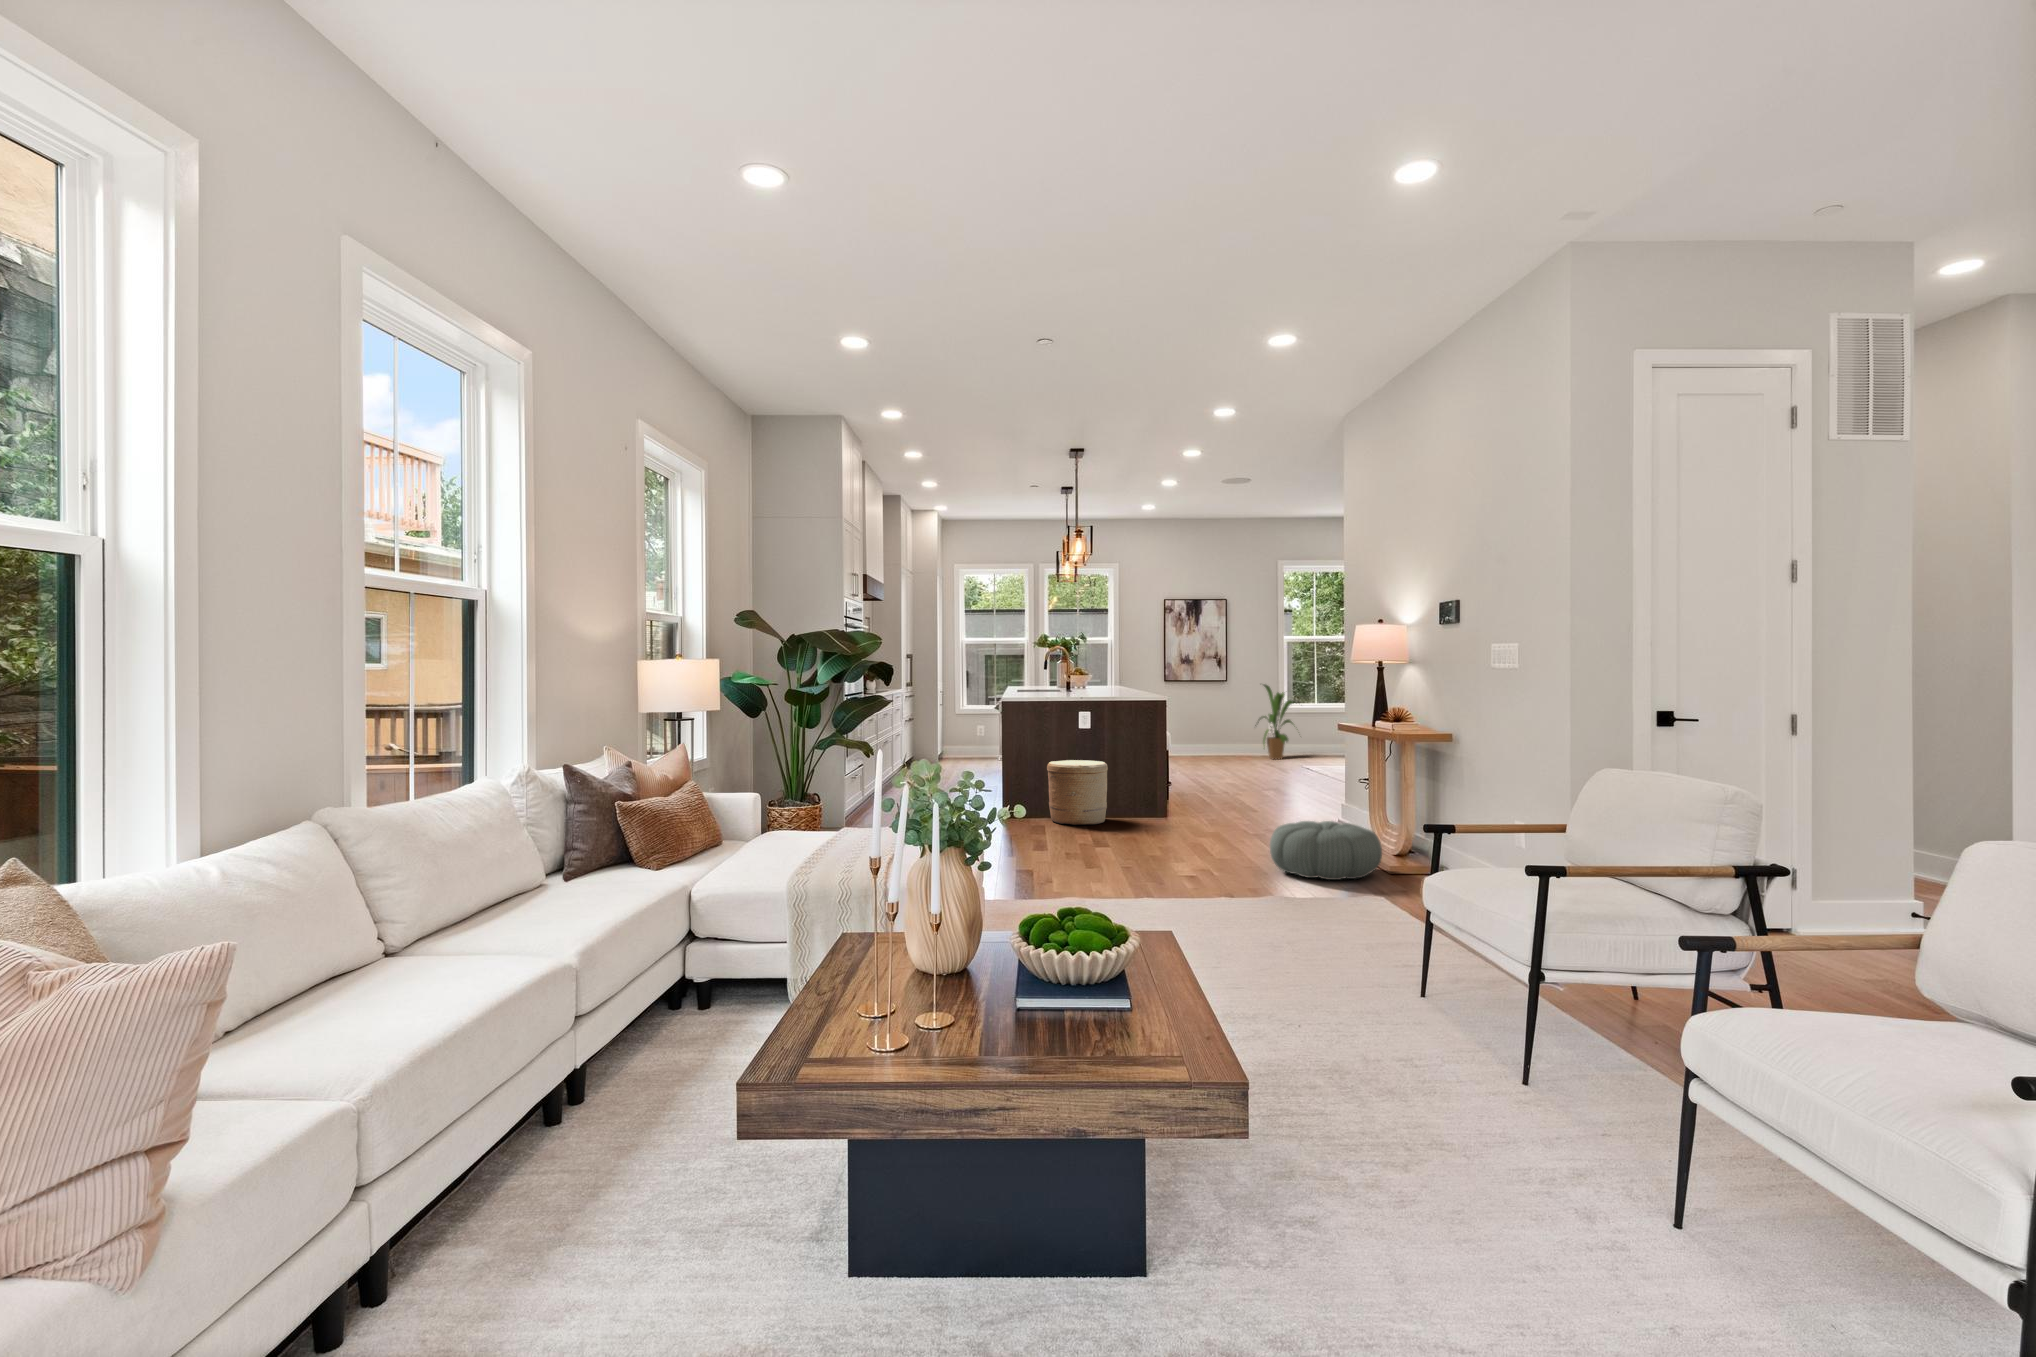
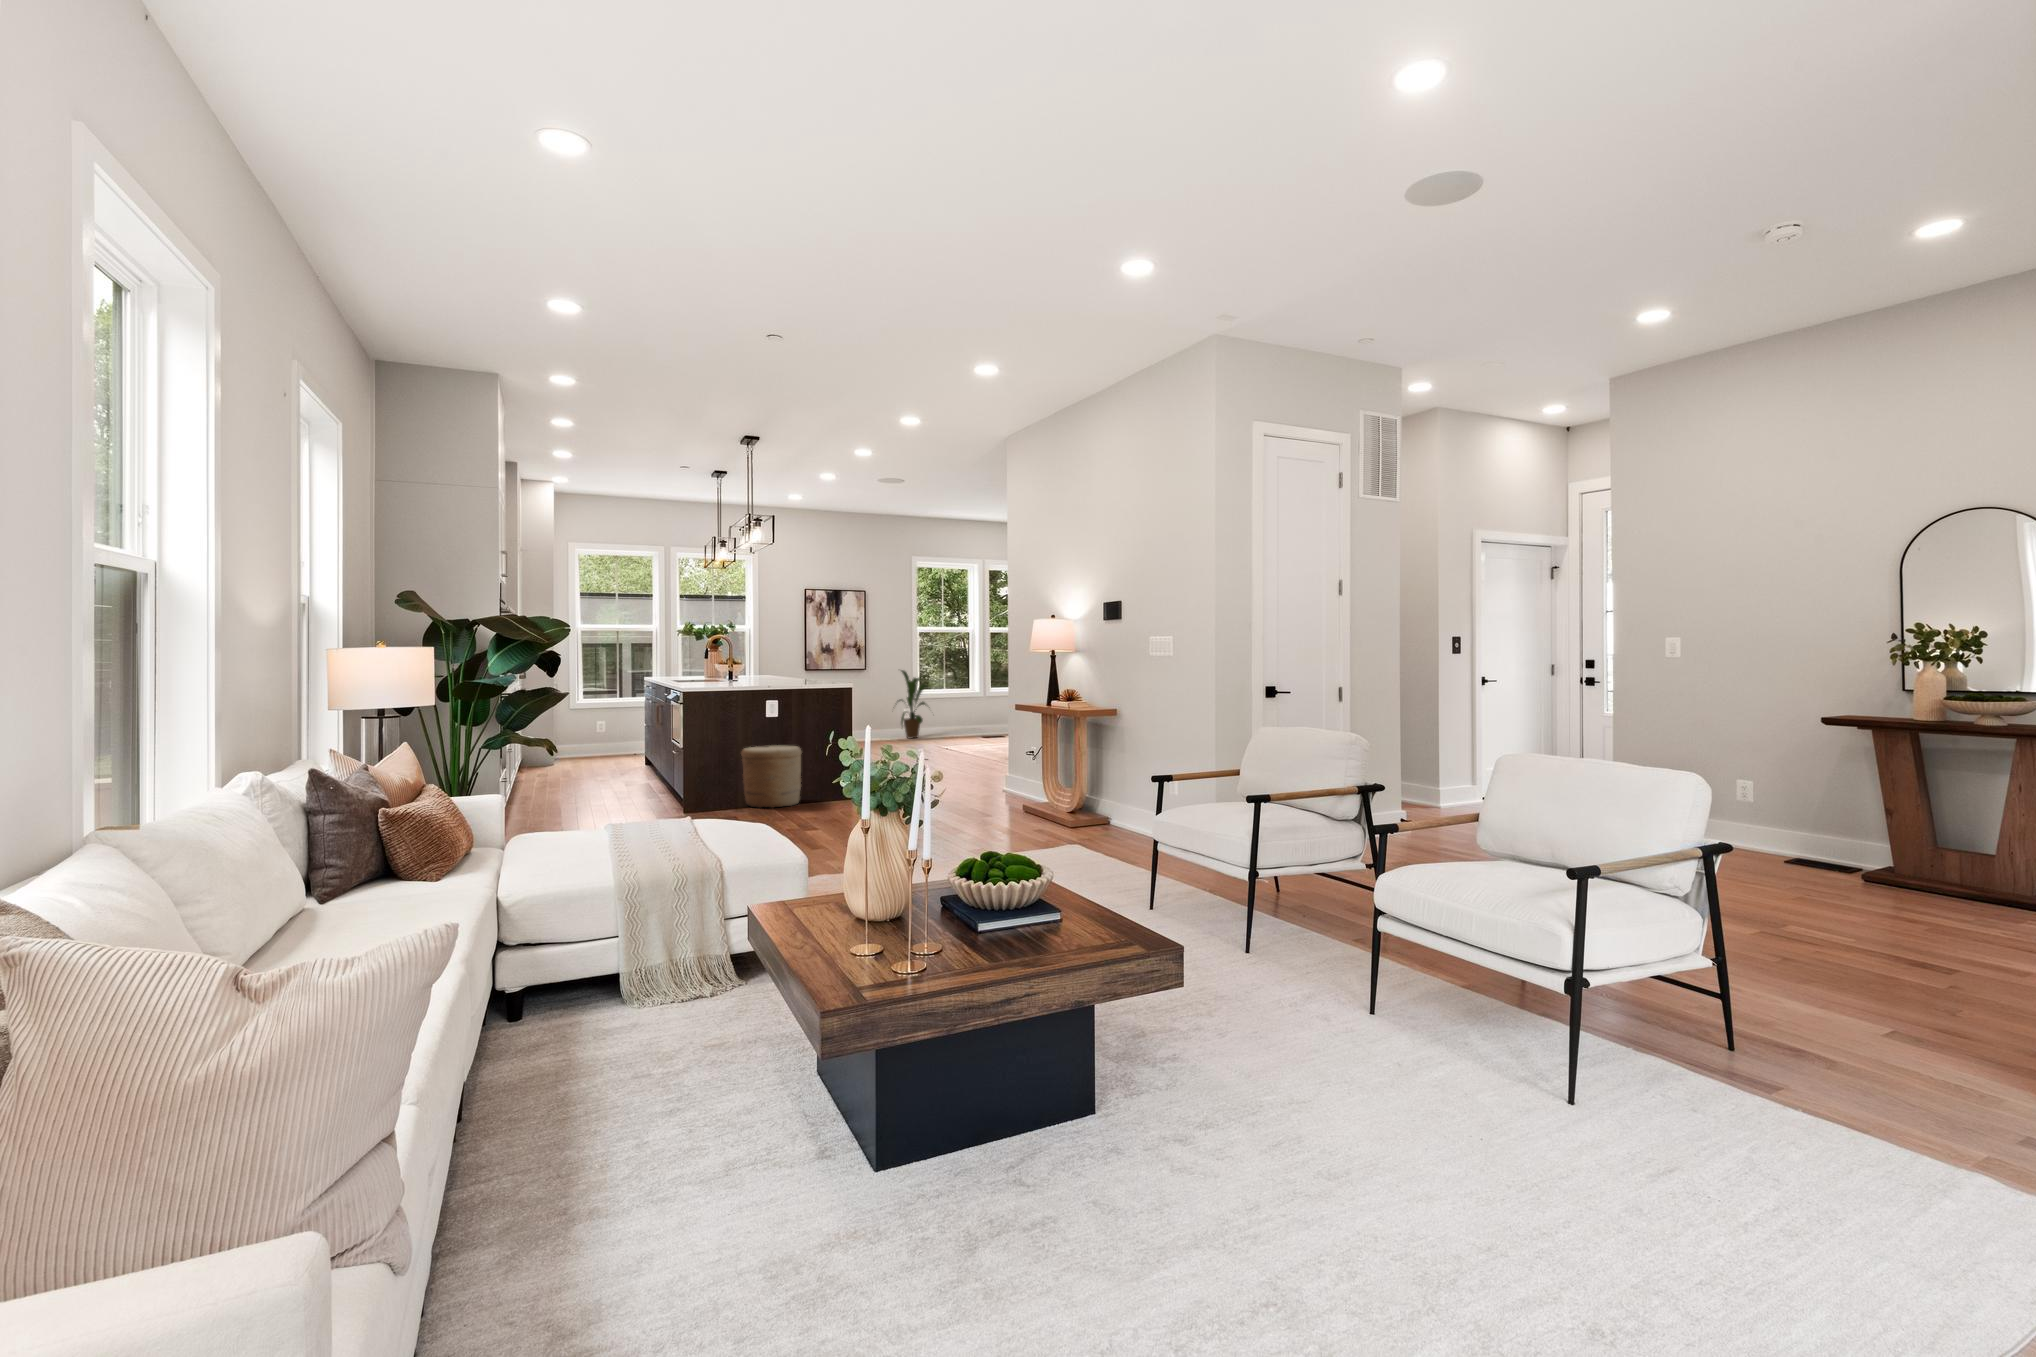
pouf: present [1270,821,1382,880] -> none [973,786,1063,833]

